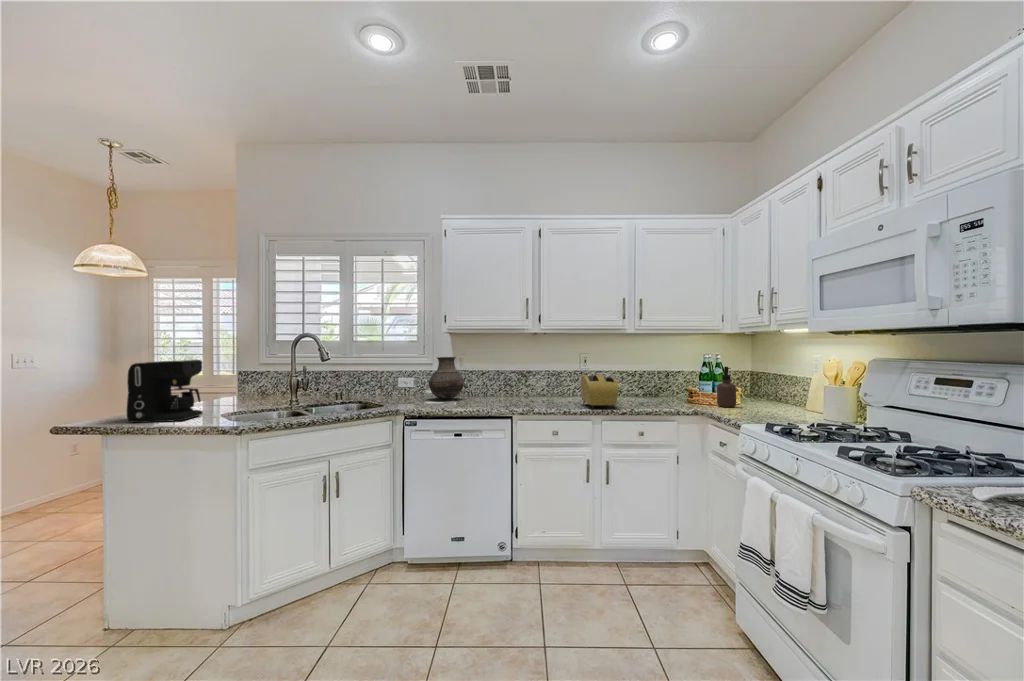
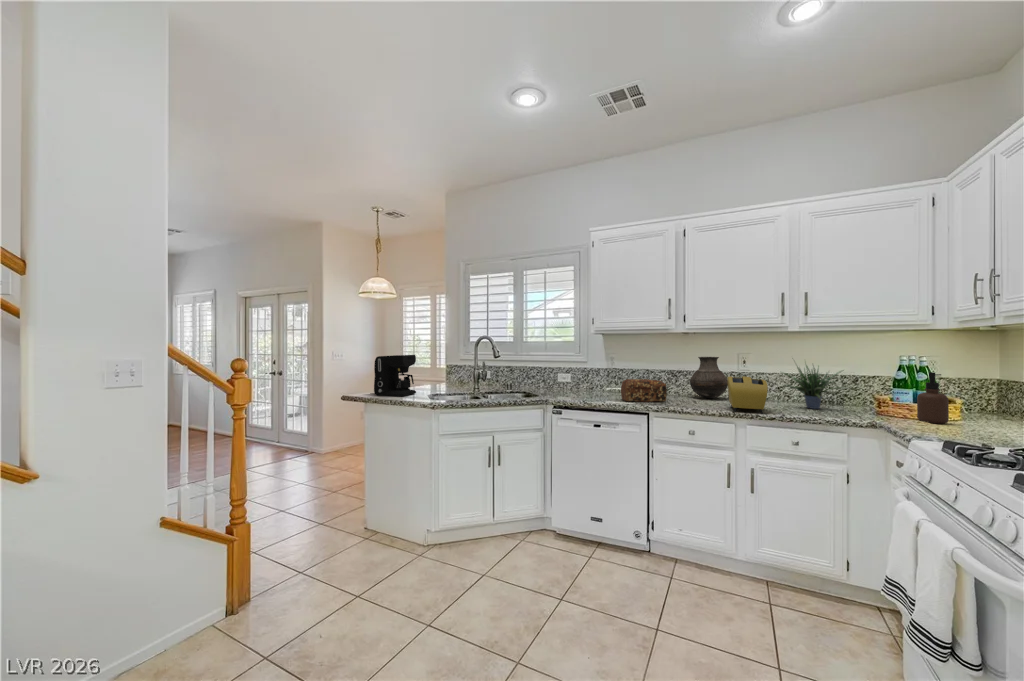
potted plant: none [617,354,672,401] -> present [784,365,848,409]
vase: present [429,357,464,399] -> present [690,357,728,398]
bread loaf: none [478,381,525,406] -> present [621,379,667,402]

